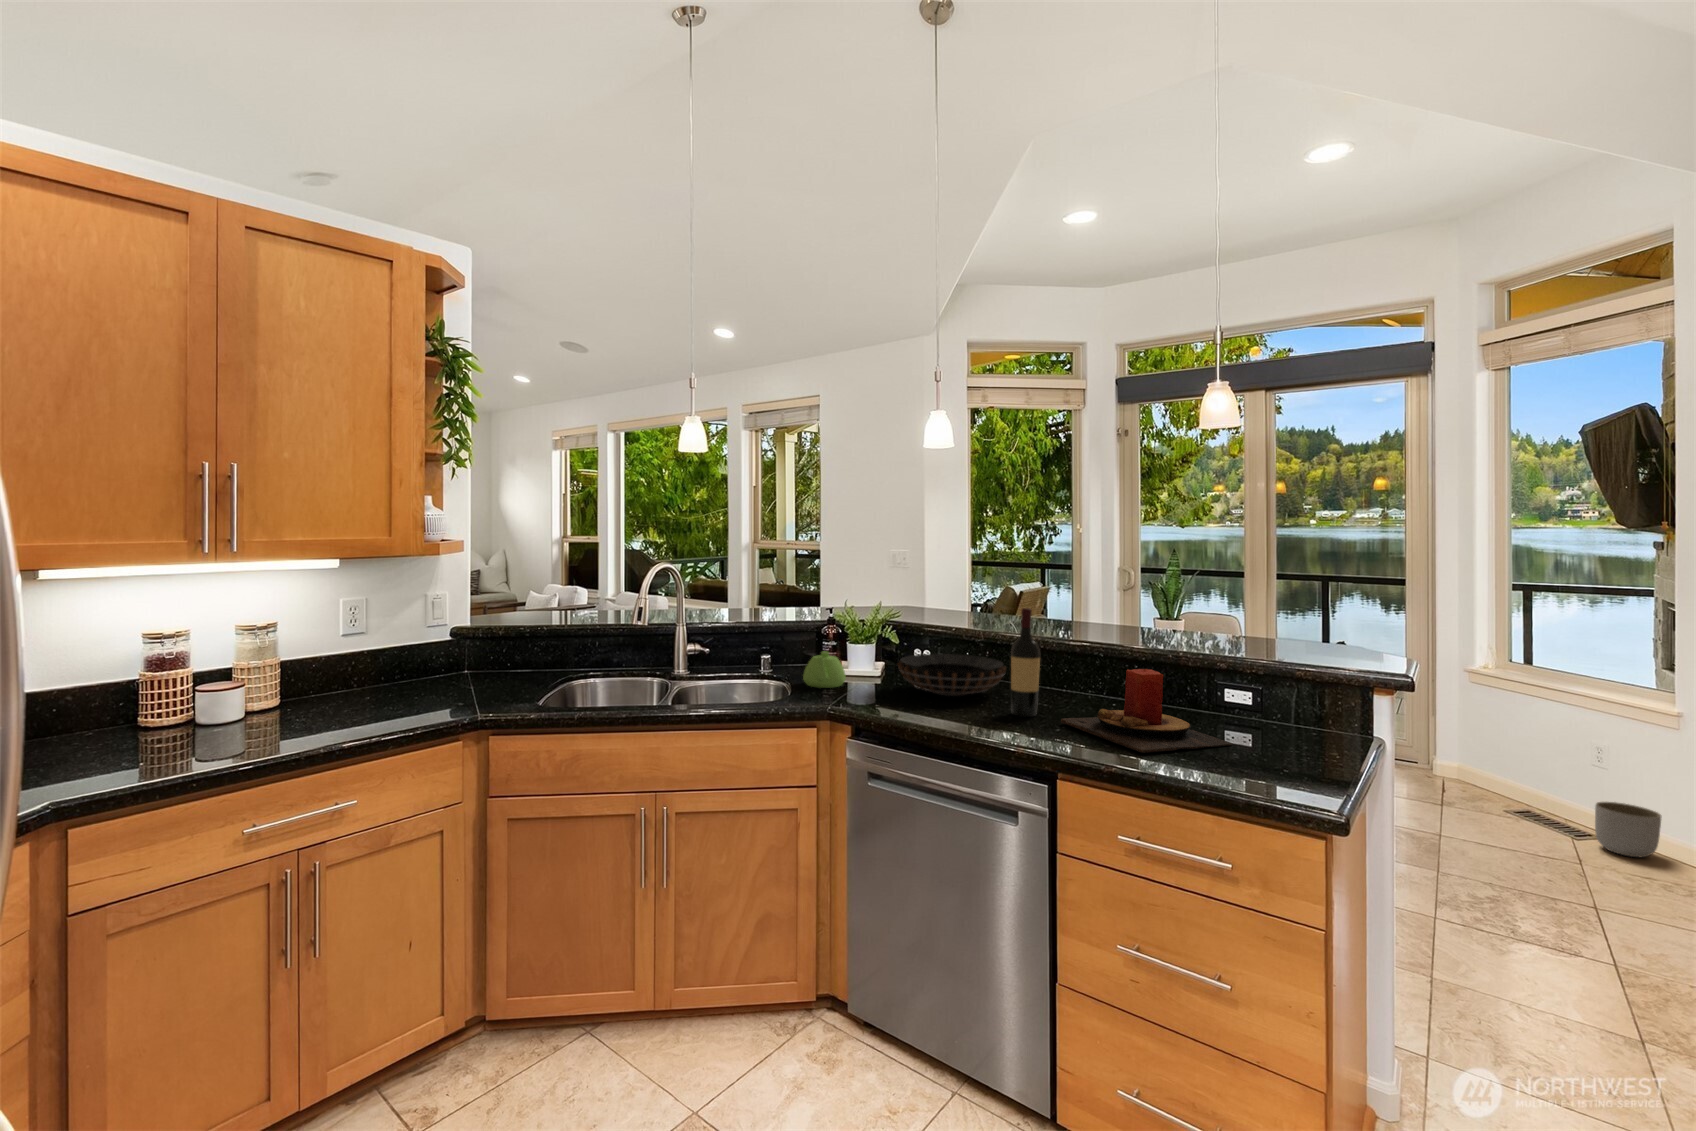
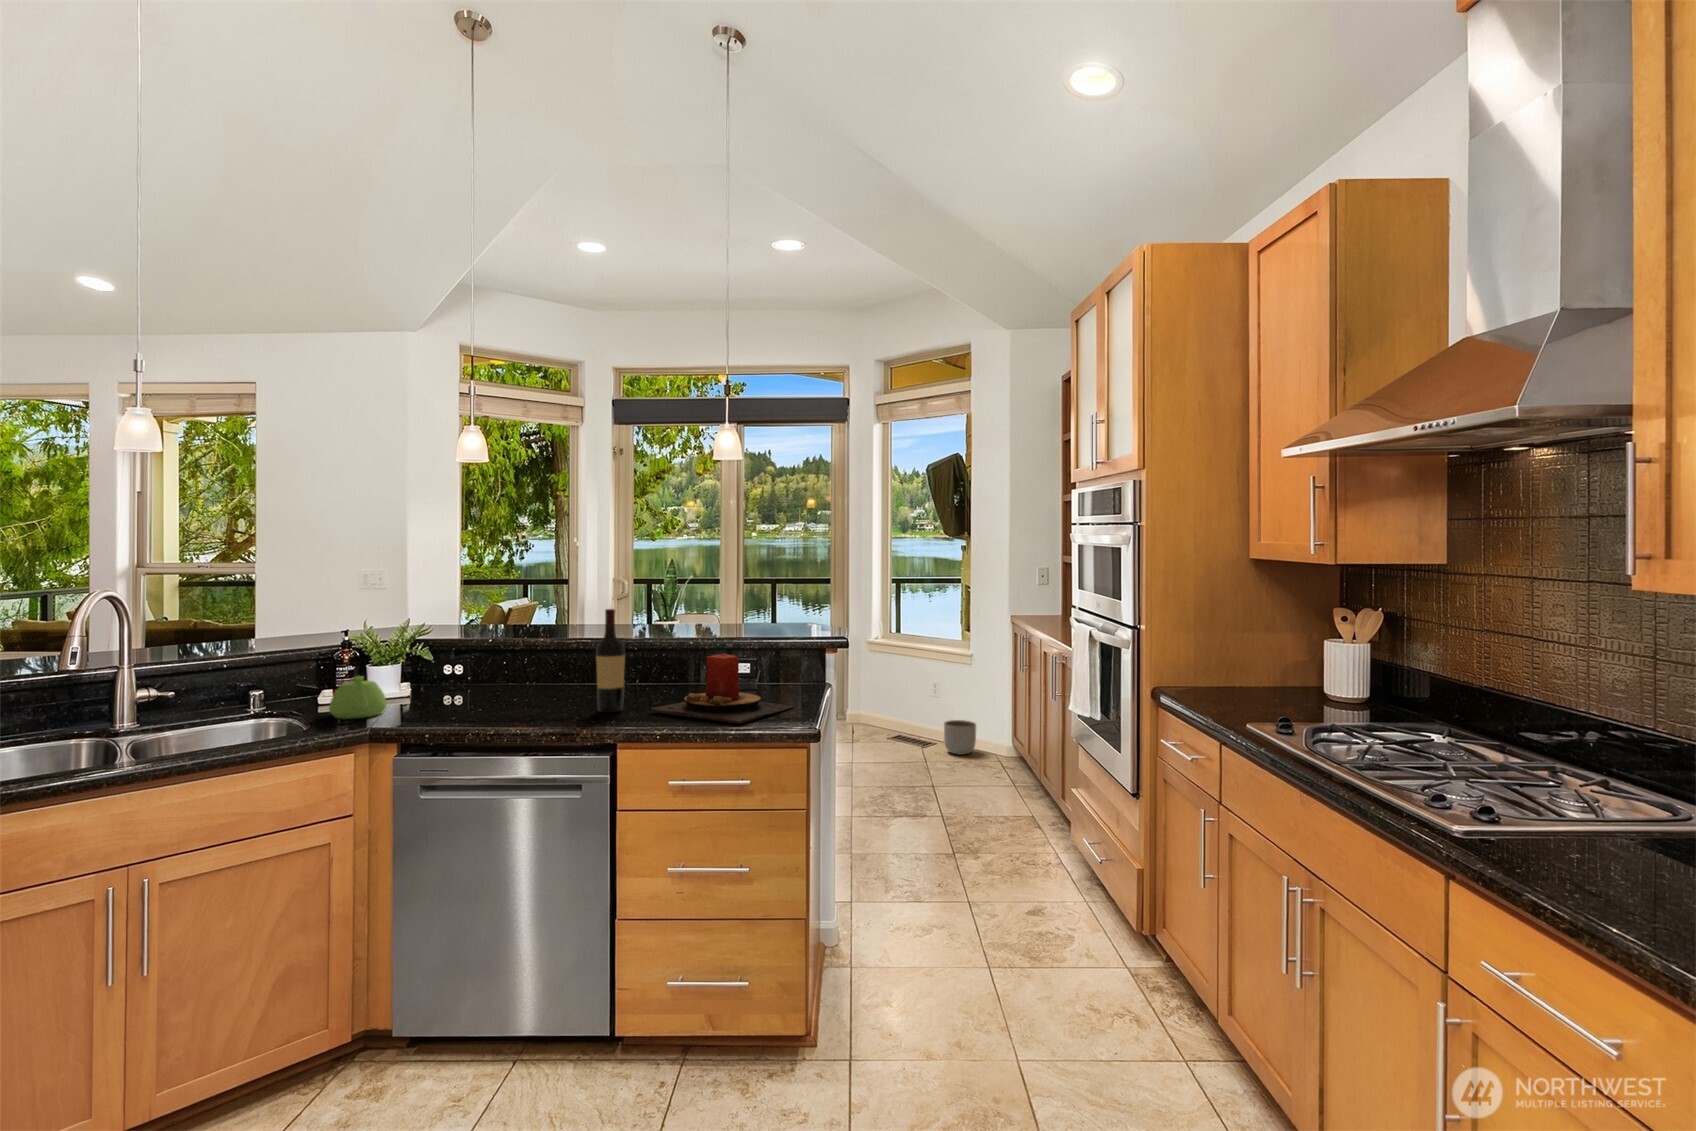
decorative bowl: present [898,654,1006,696] -> none [456,663,577,706]

